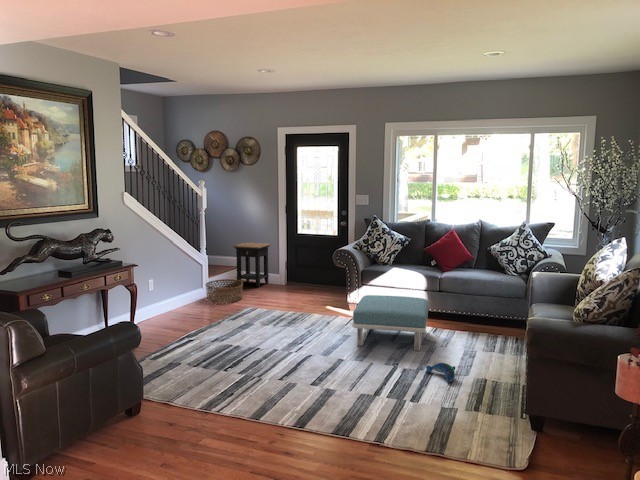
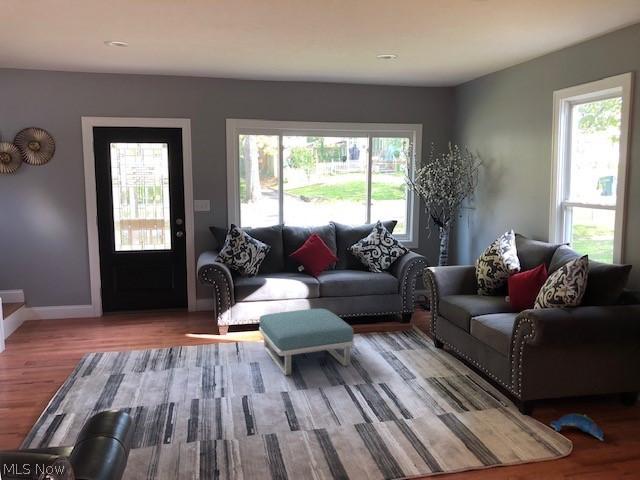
side table: present [233,242,271,287] -> none [28,266,80,328]
basket: present [206,279,243,302] -> none [11,321,69,358]
plush toy: present [426,363,455,384] -> present [550,414,604,441]

